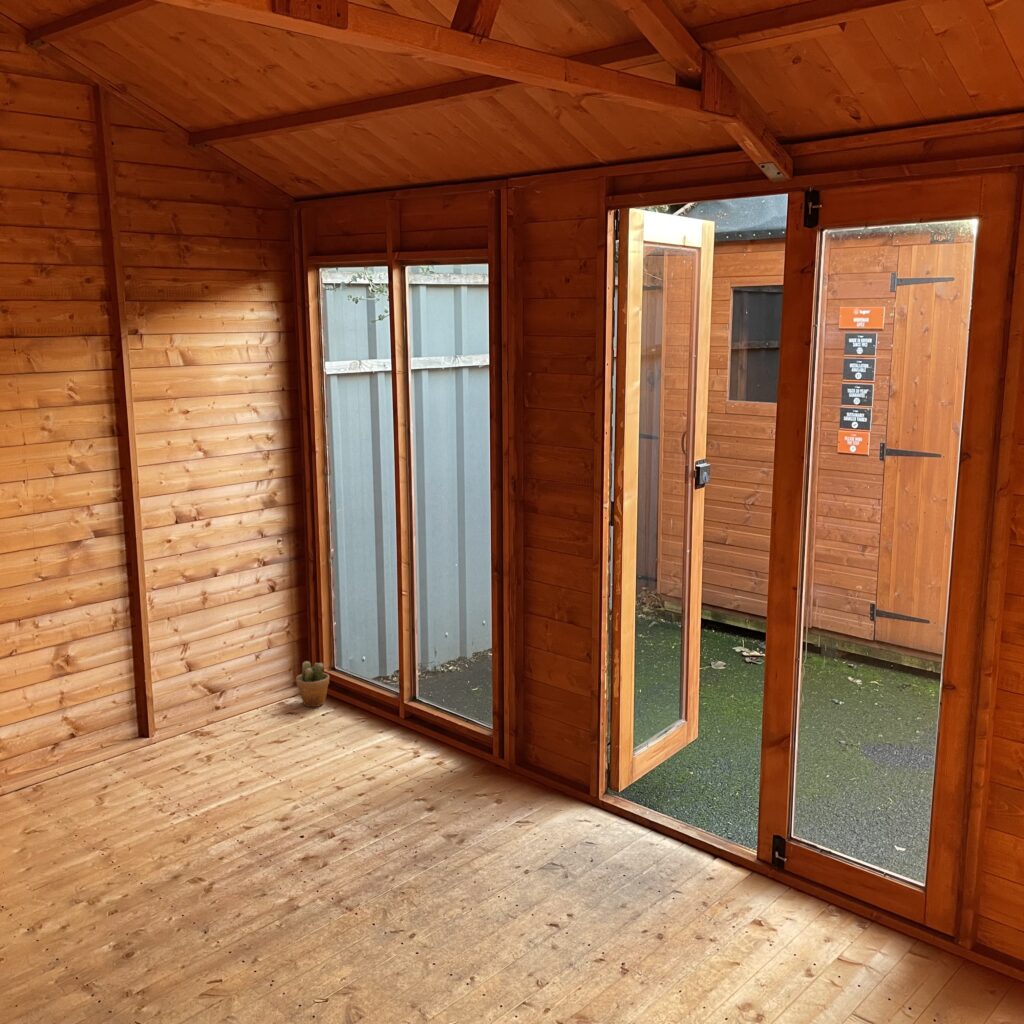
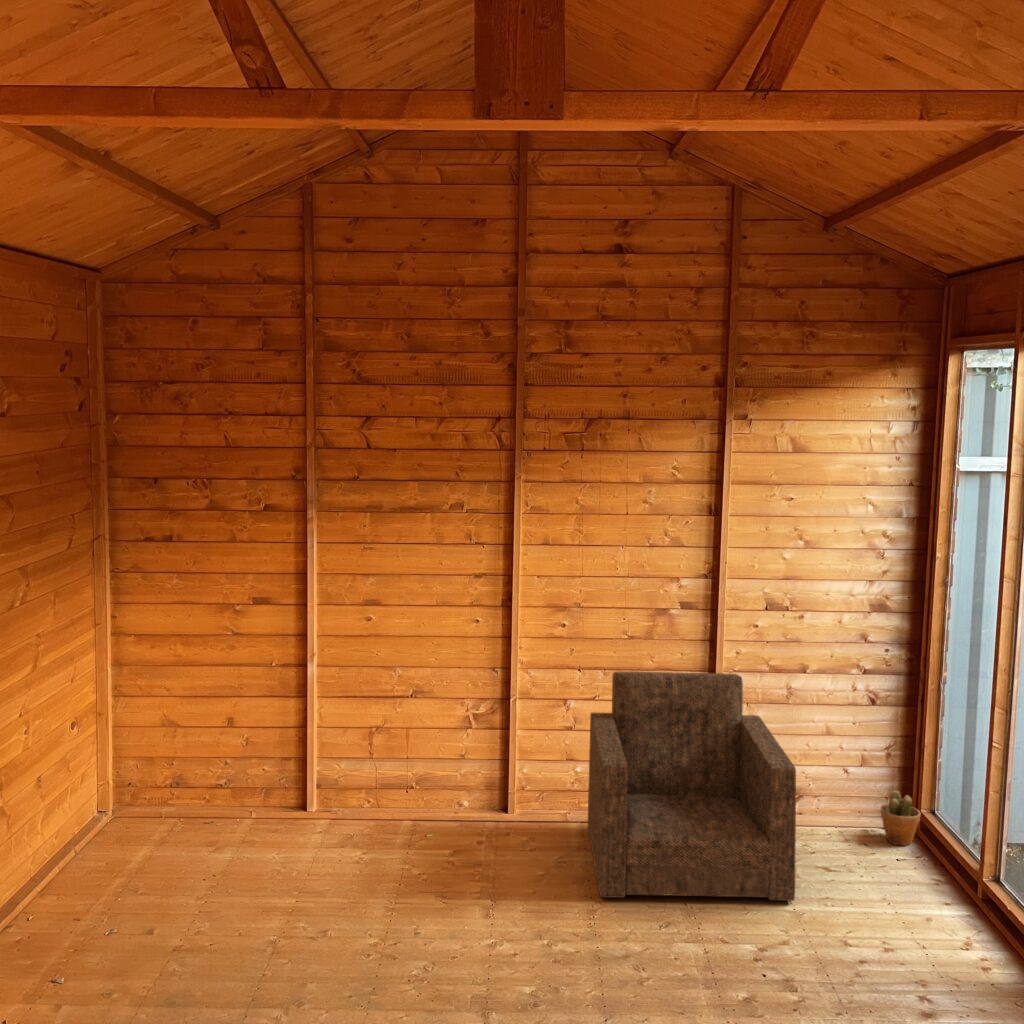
armchair: none [17,591,279,840] -> present [588,672,796,901]

